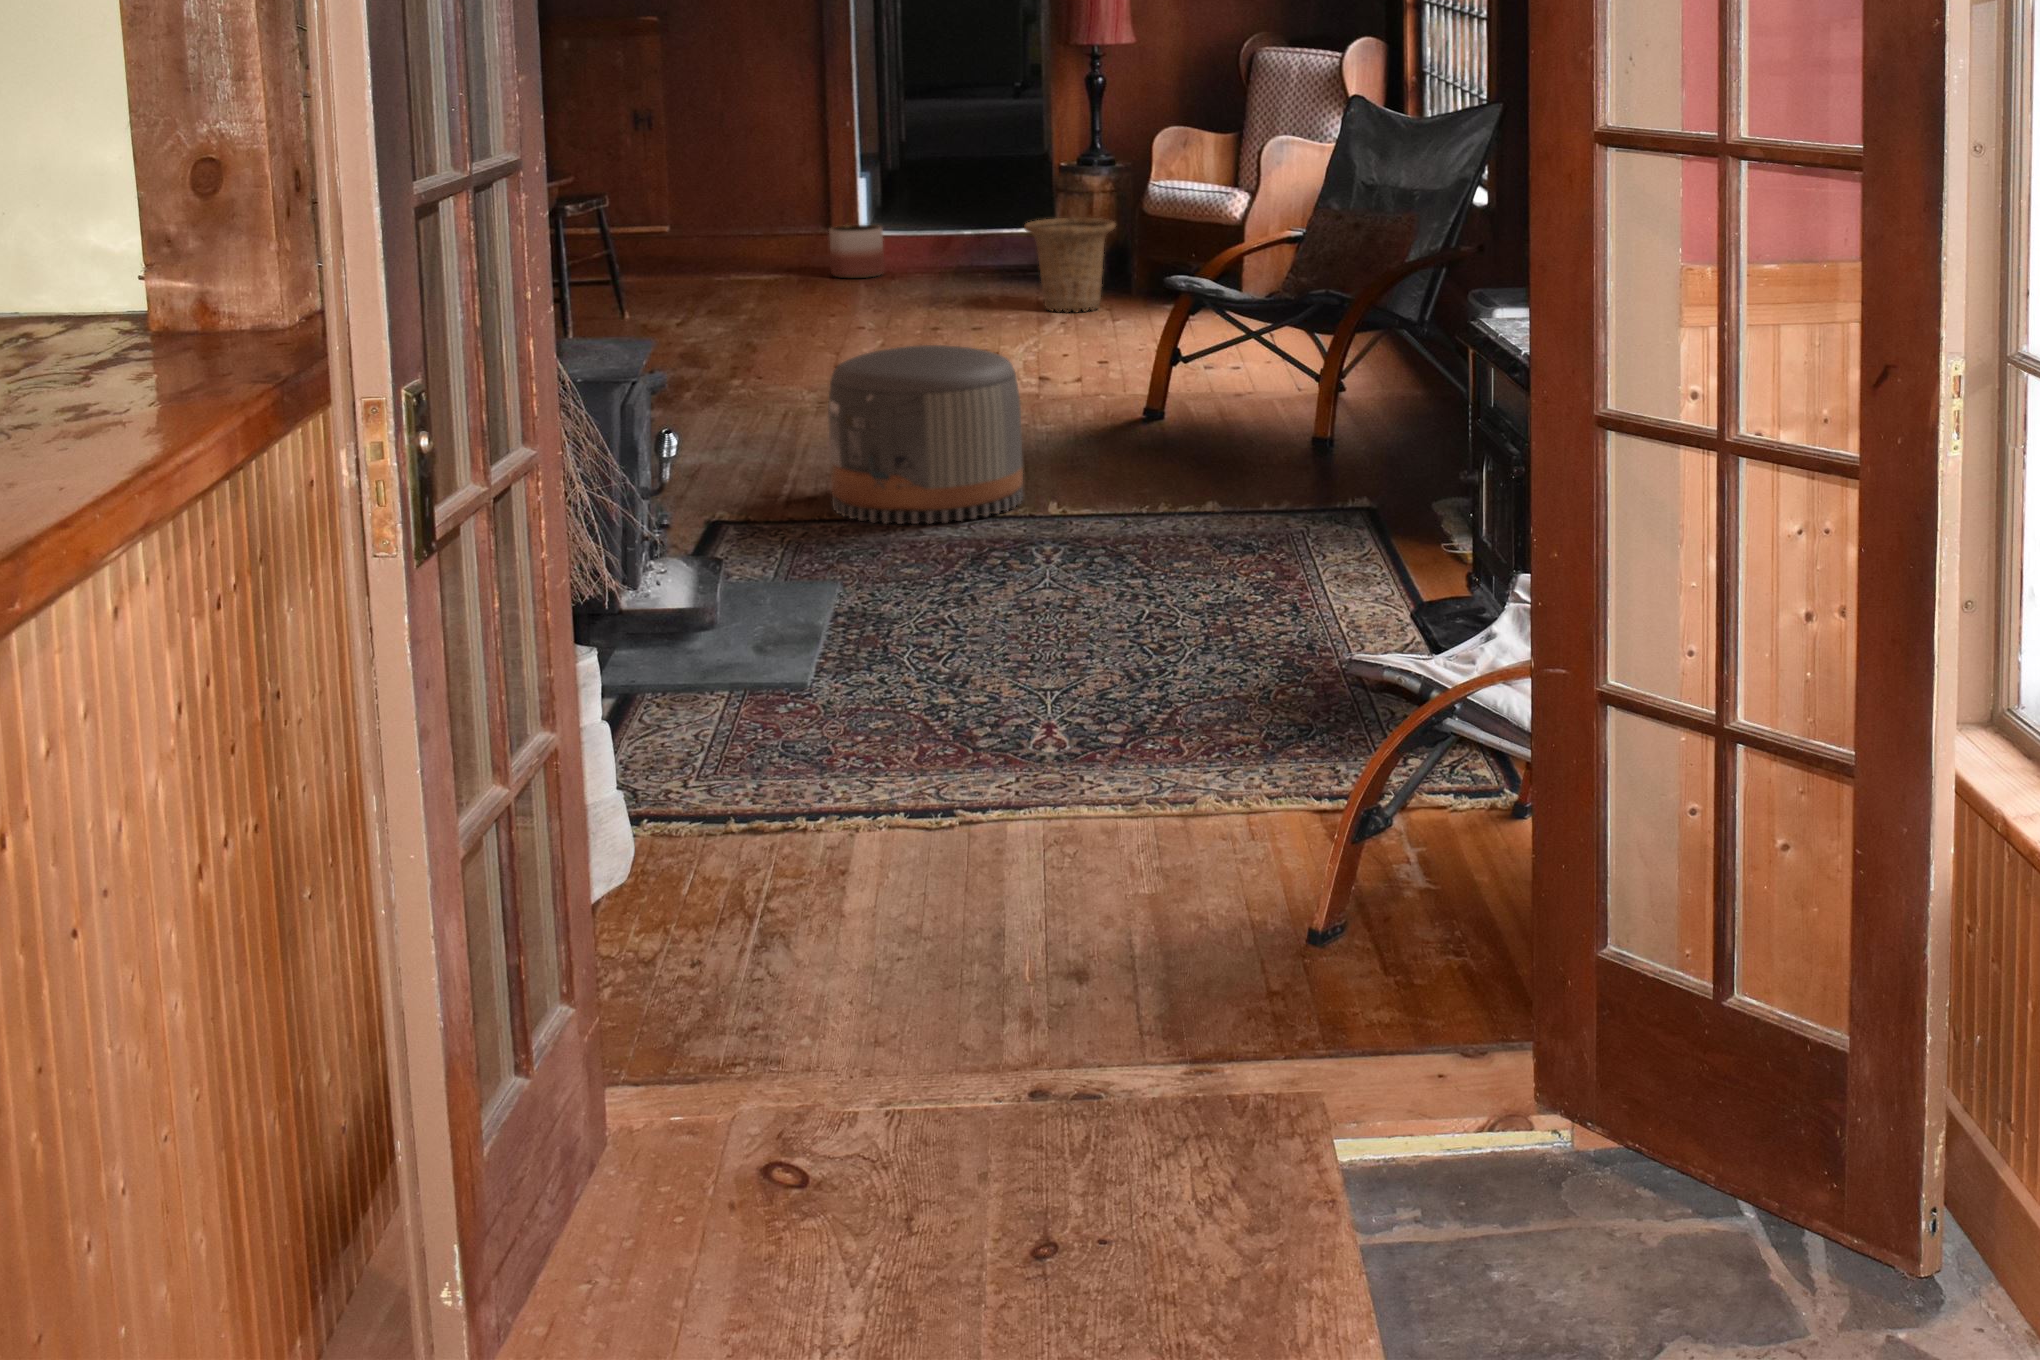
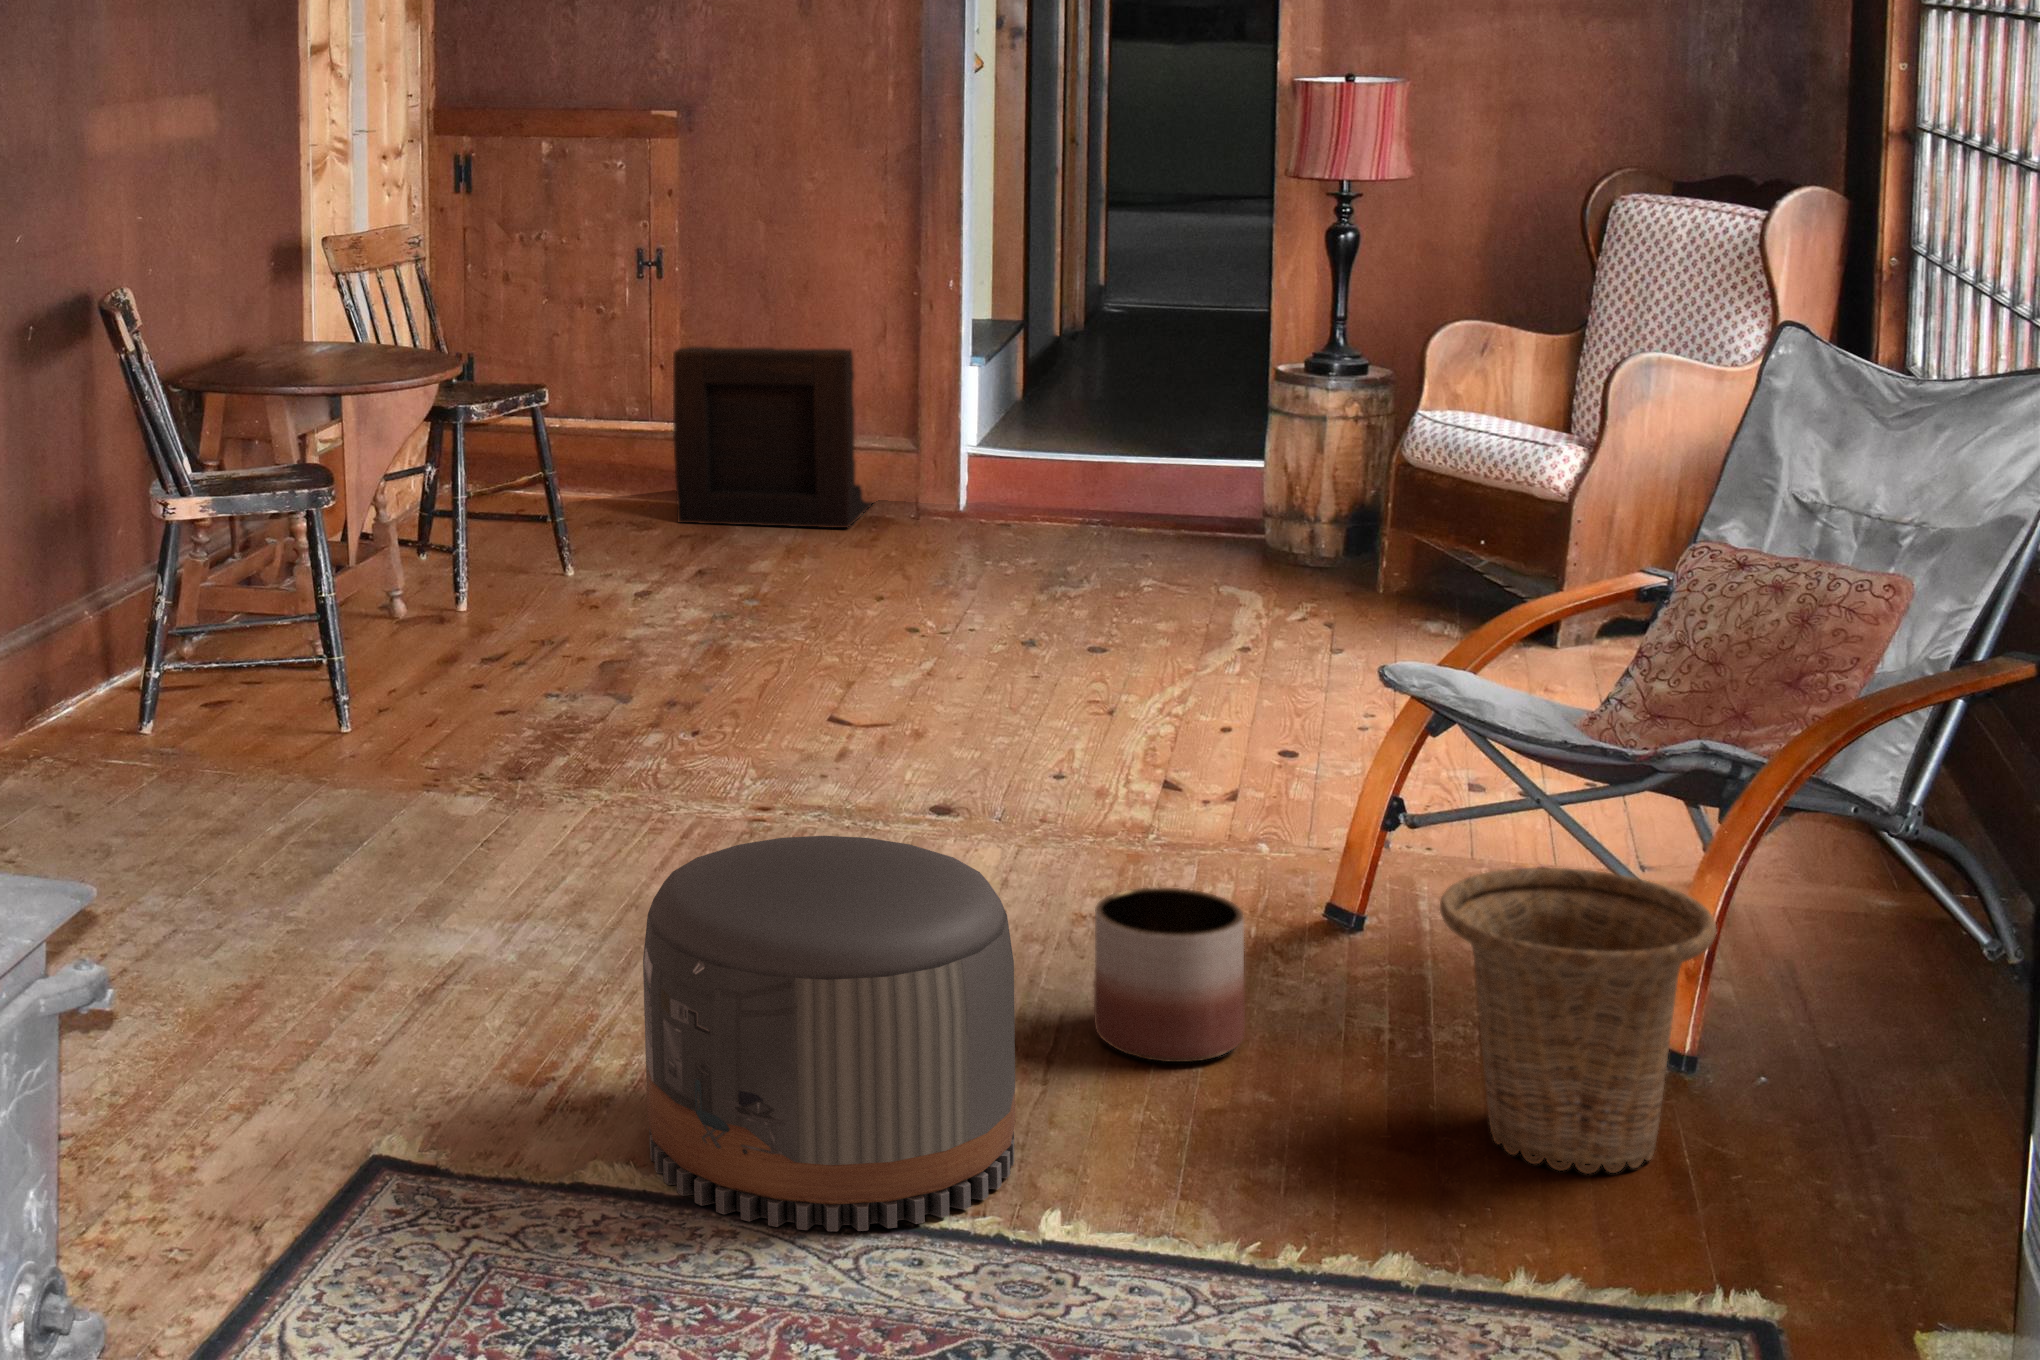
wooden crate: none [649,153,791,288] -> present [673,347,873,528]
basket: present [1024,218,1116,312] -> present [1440,868,1716,1174]
planter: present [829,225,884,278] -> present [1094,887,1245,1062]

